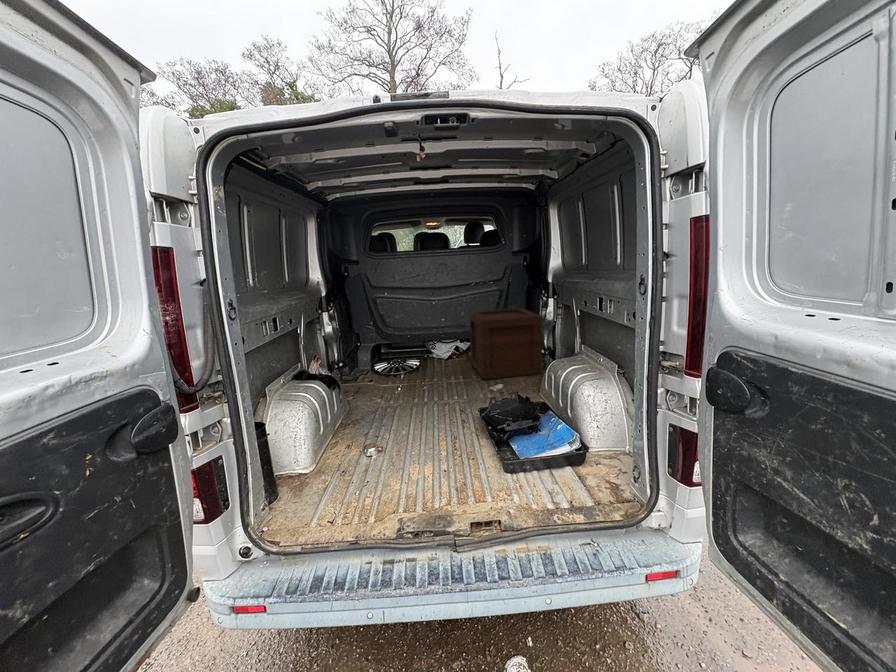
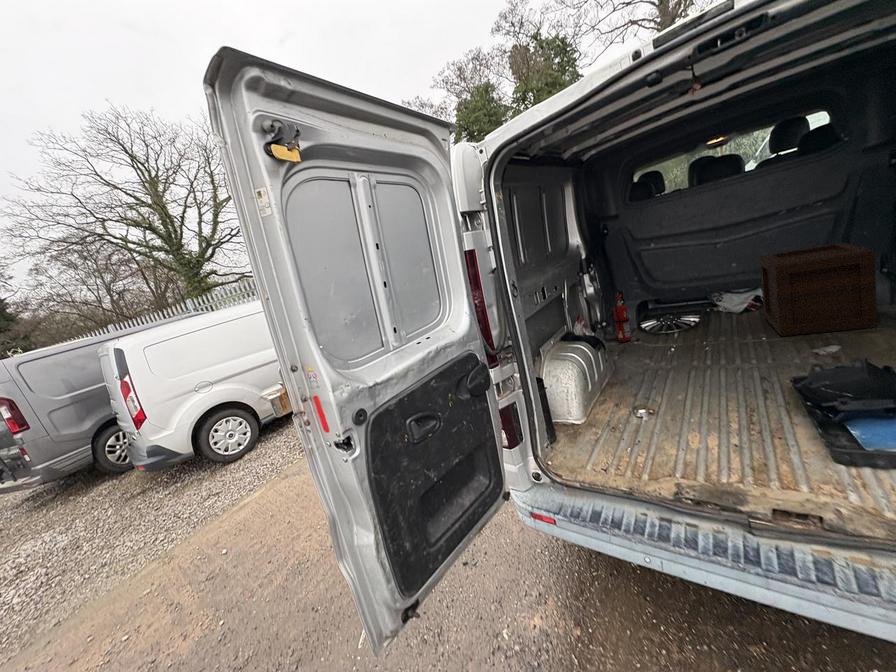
fire extinguisher: none [350,333,365,383] -> present [613,294,631,342]

